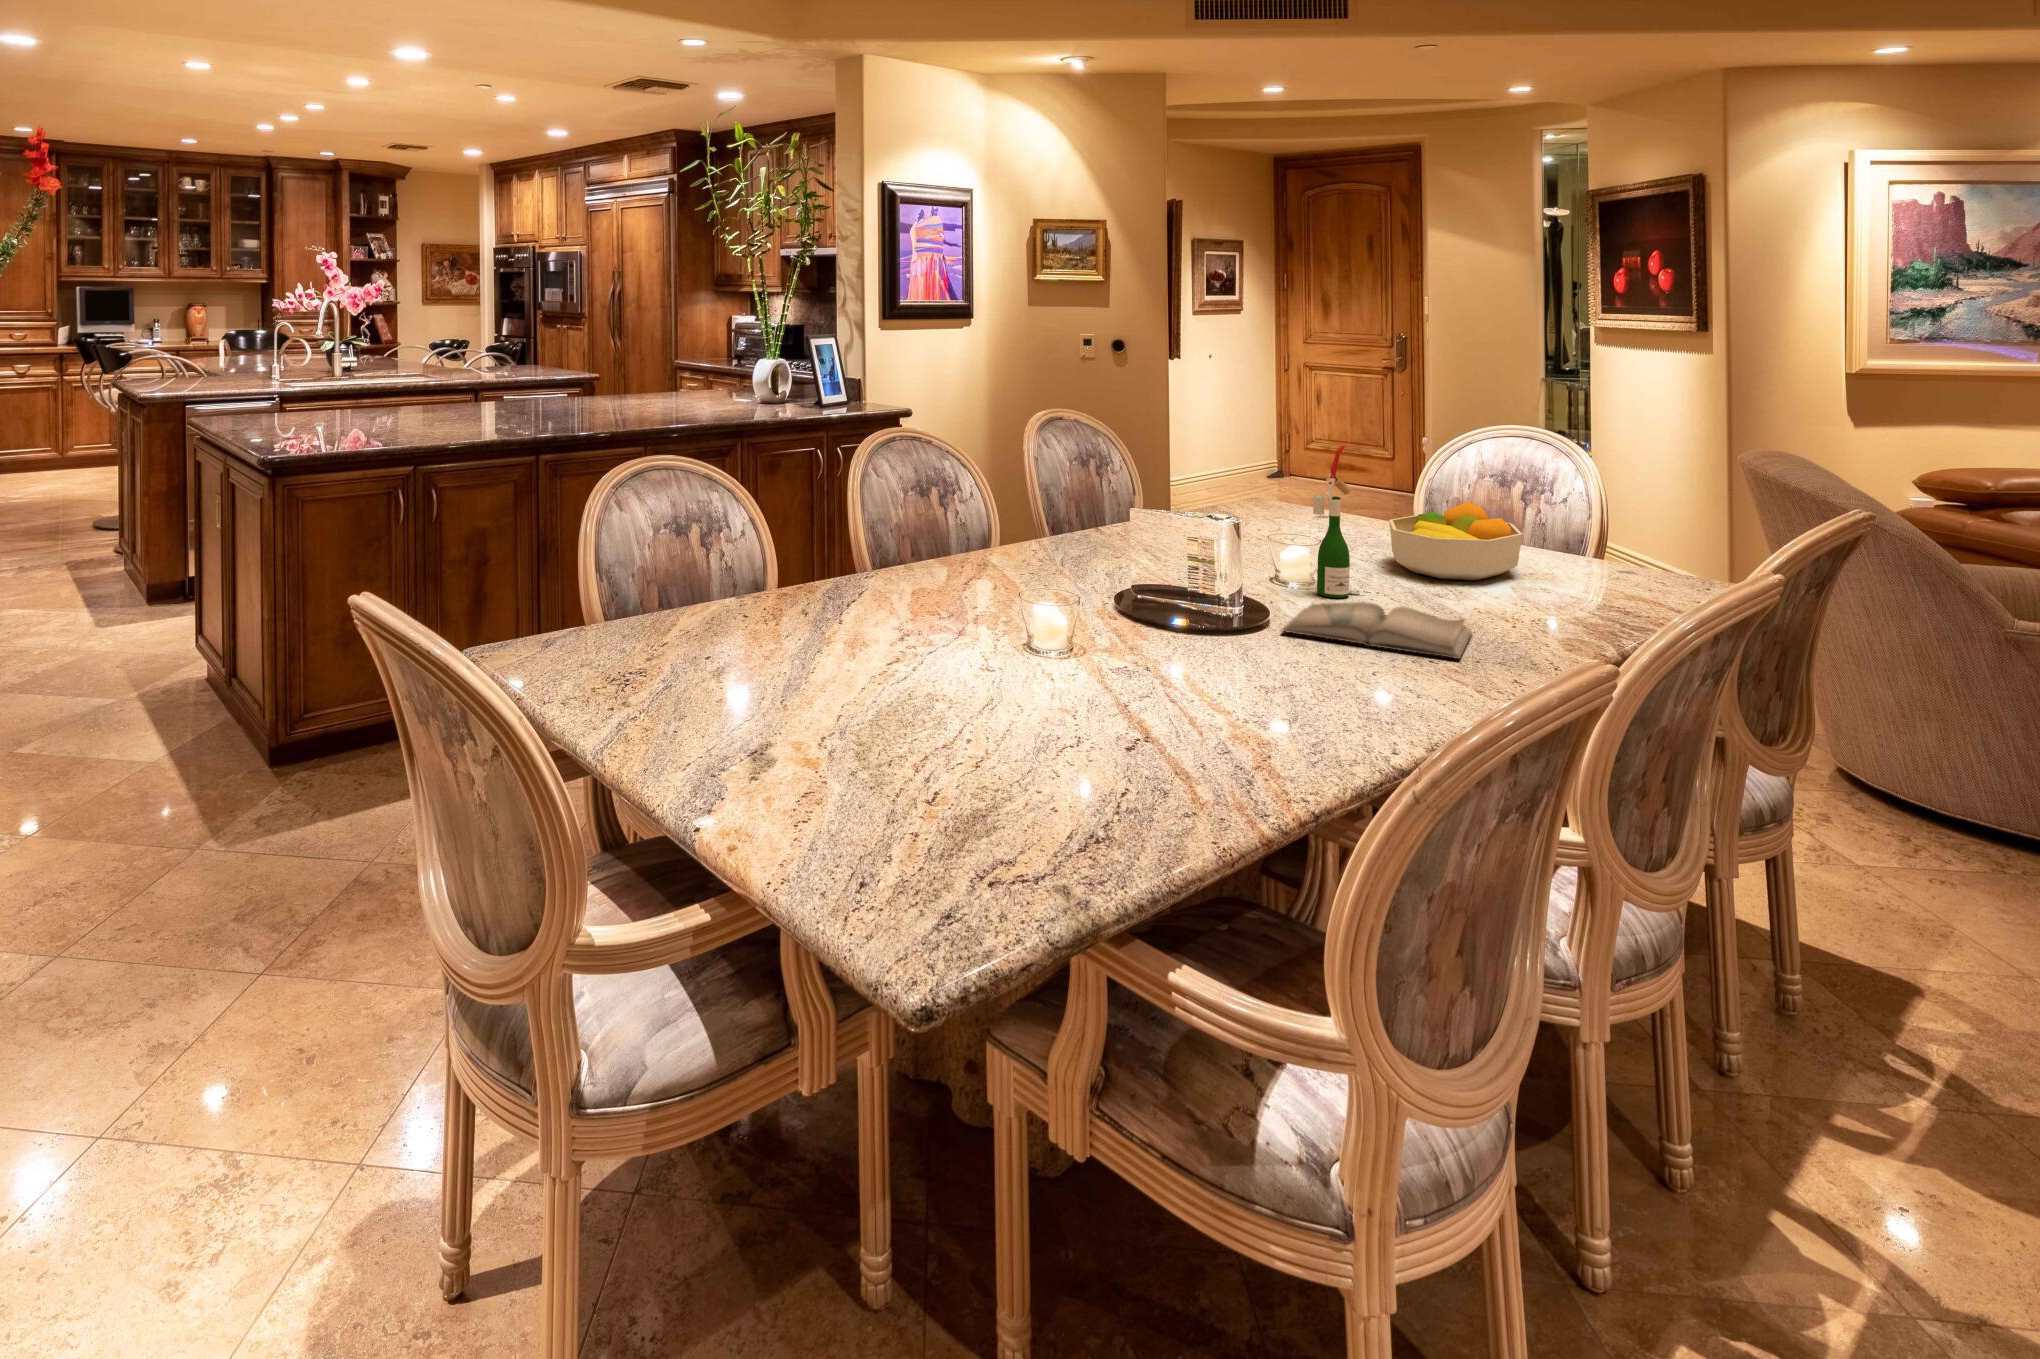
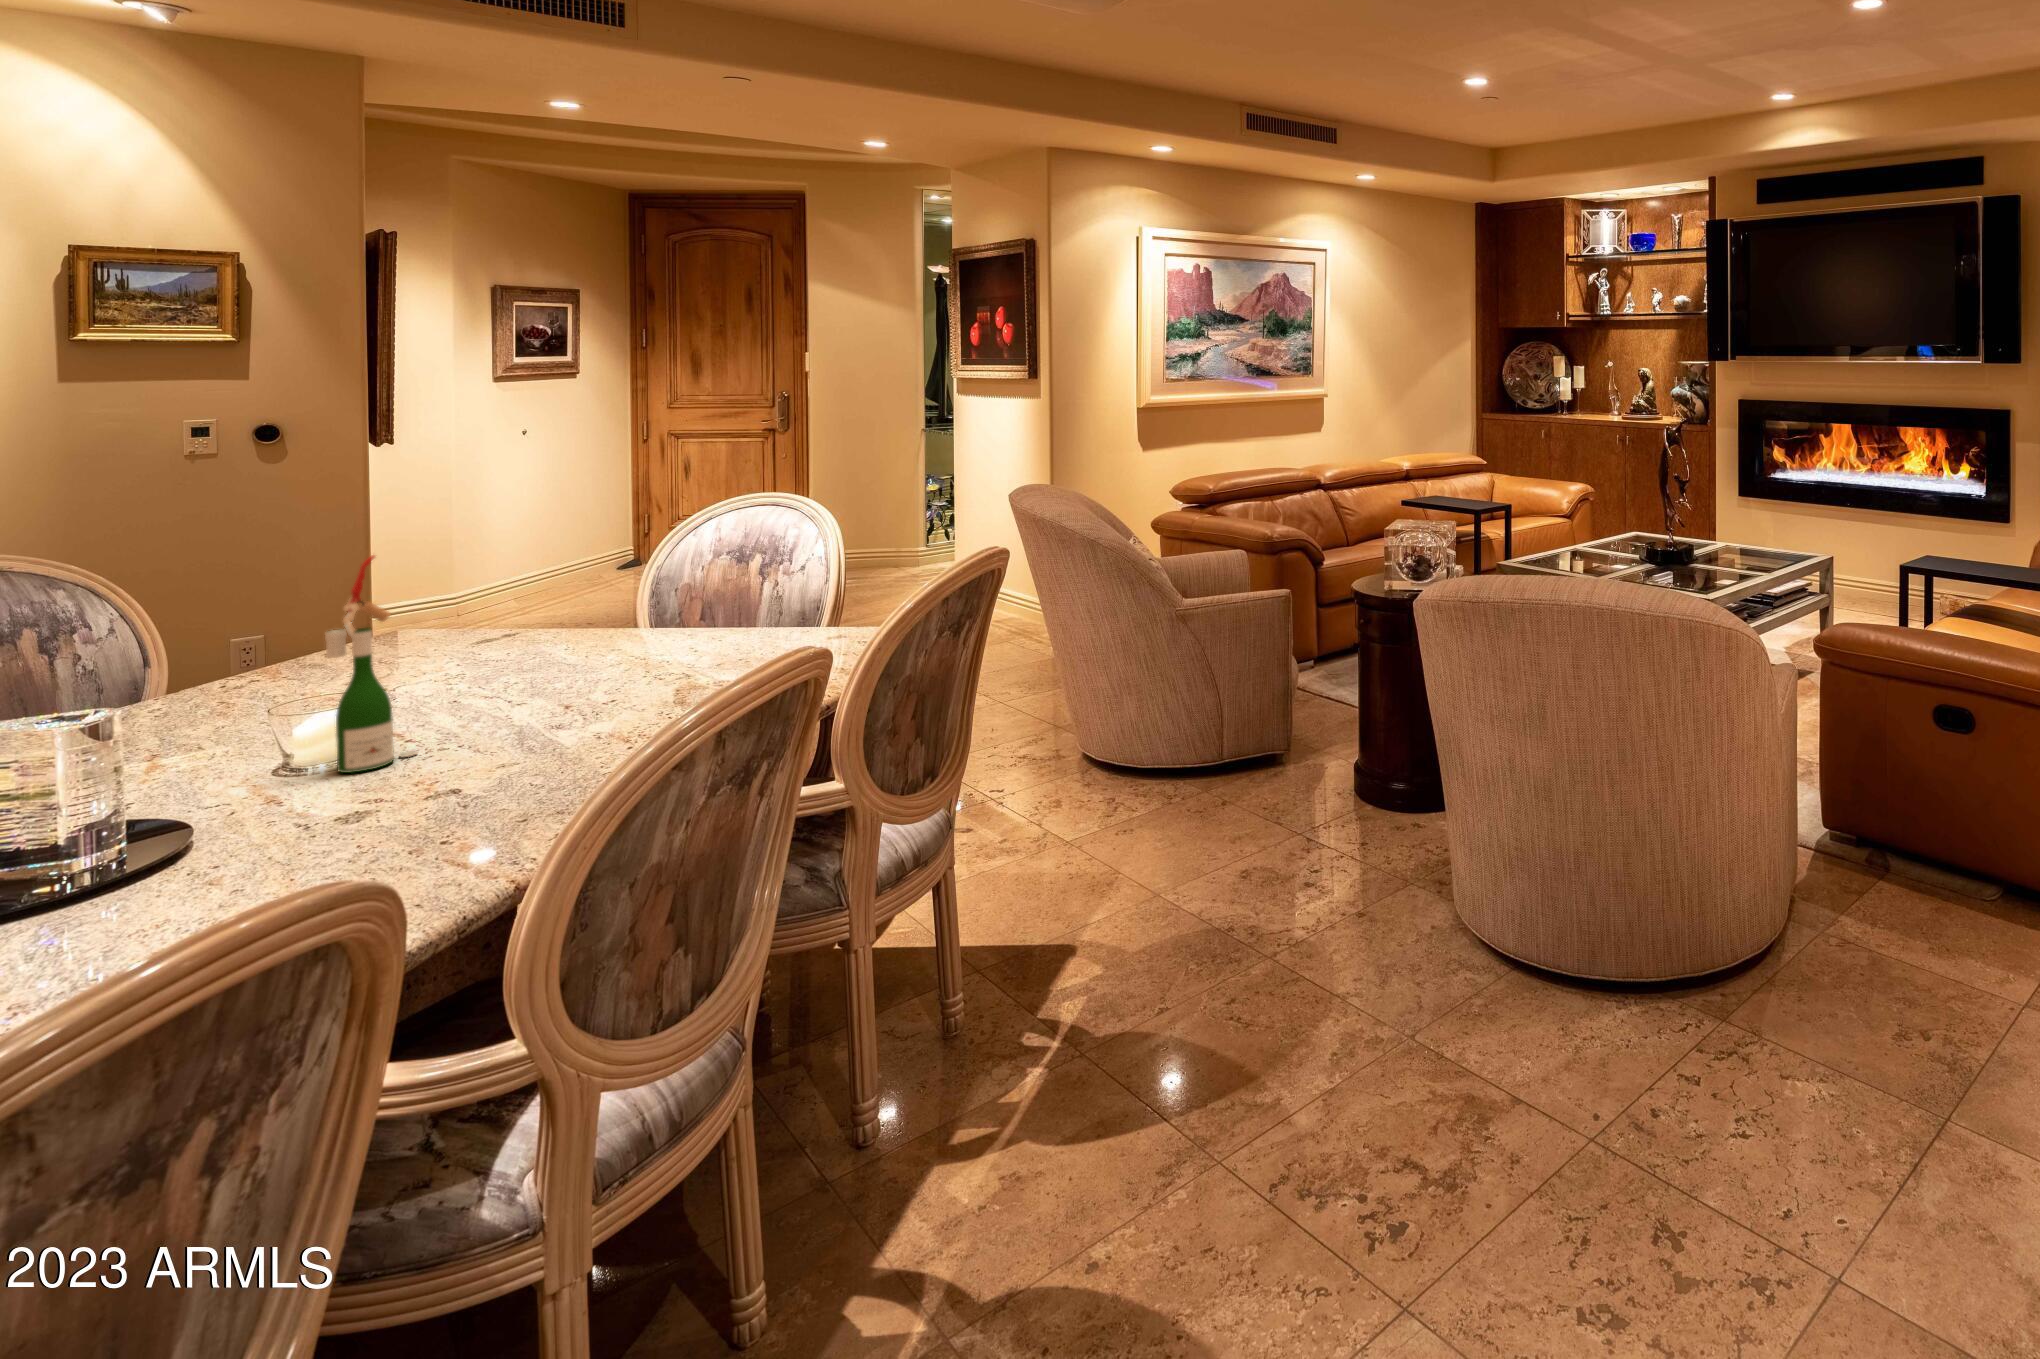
fruit bowl: present [1389,501,1523,580] -> none [505,593,692,701]
hardback book: present [1282,602,1472,659] -> none [173,762,538,866]

